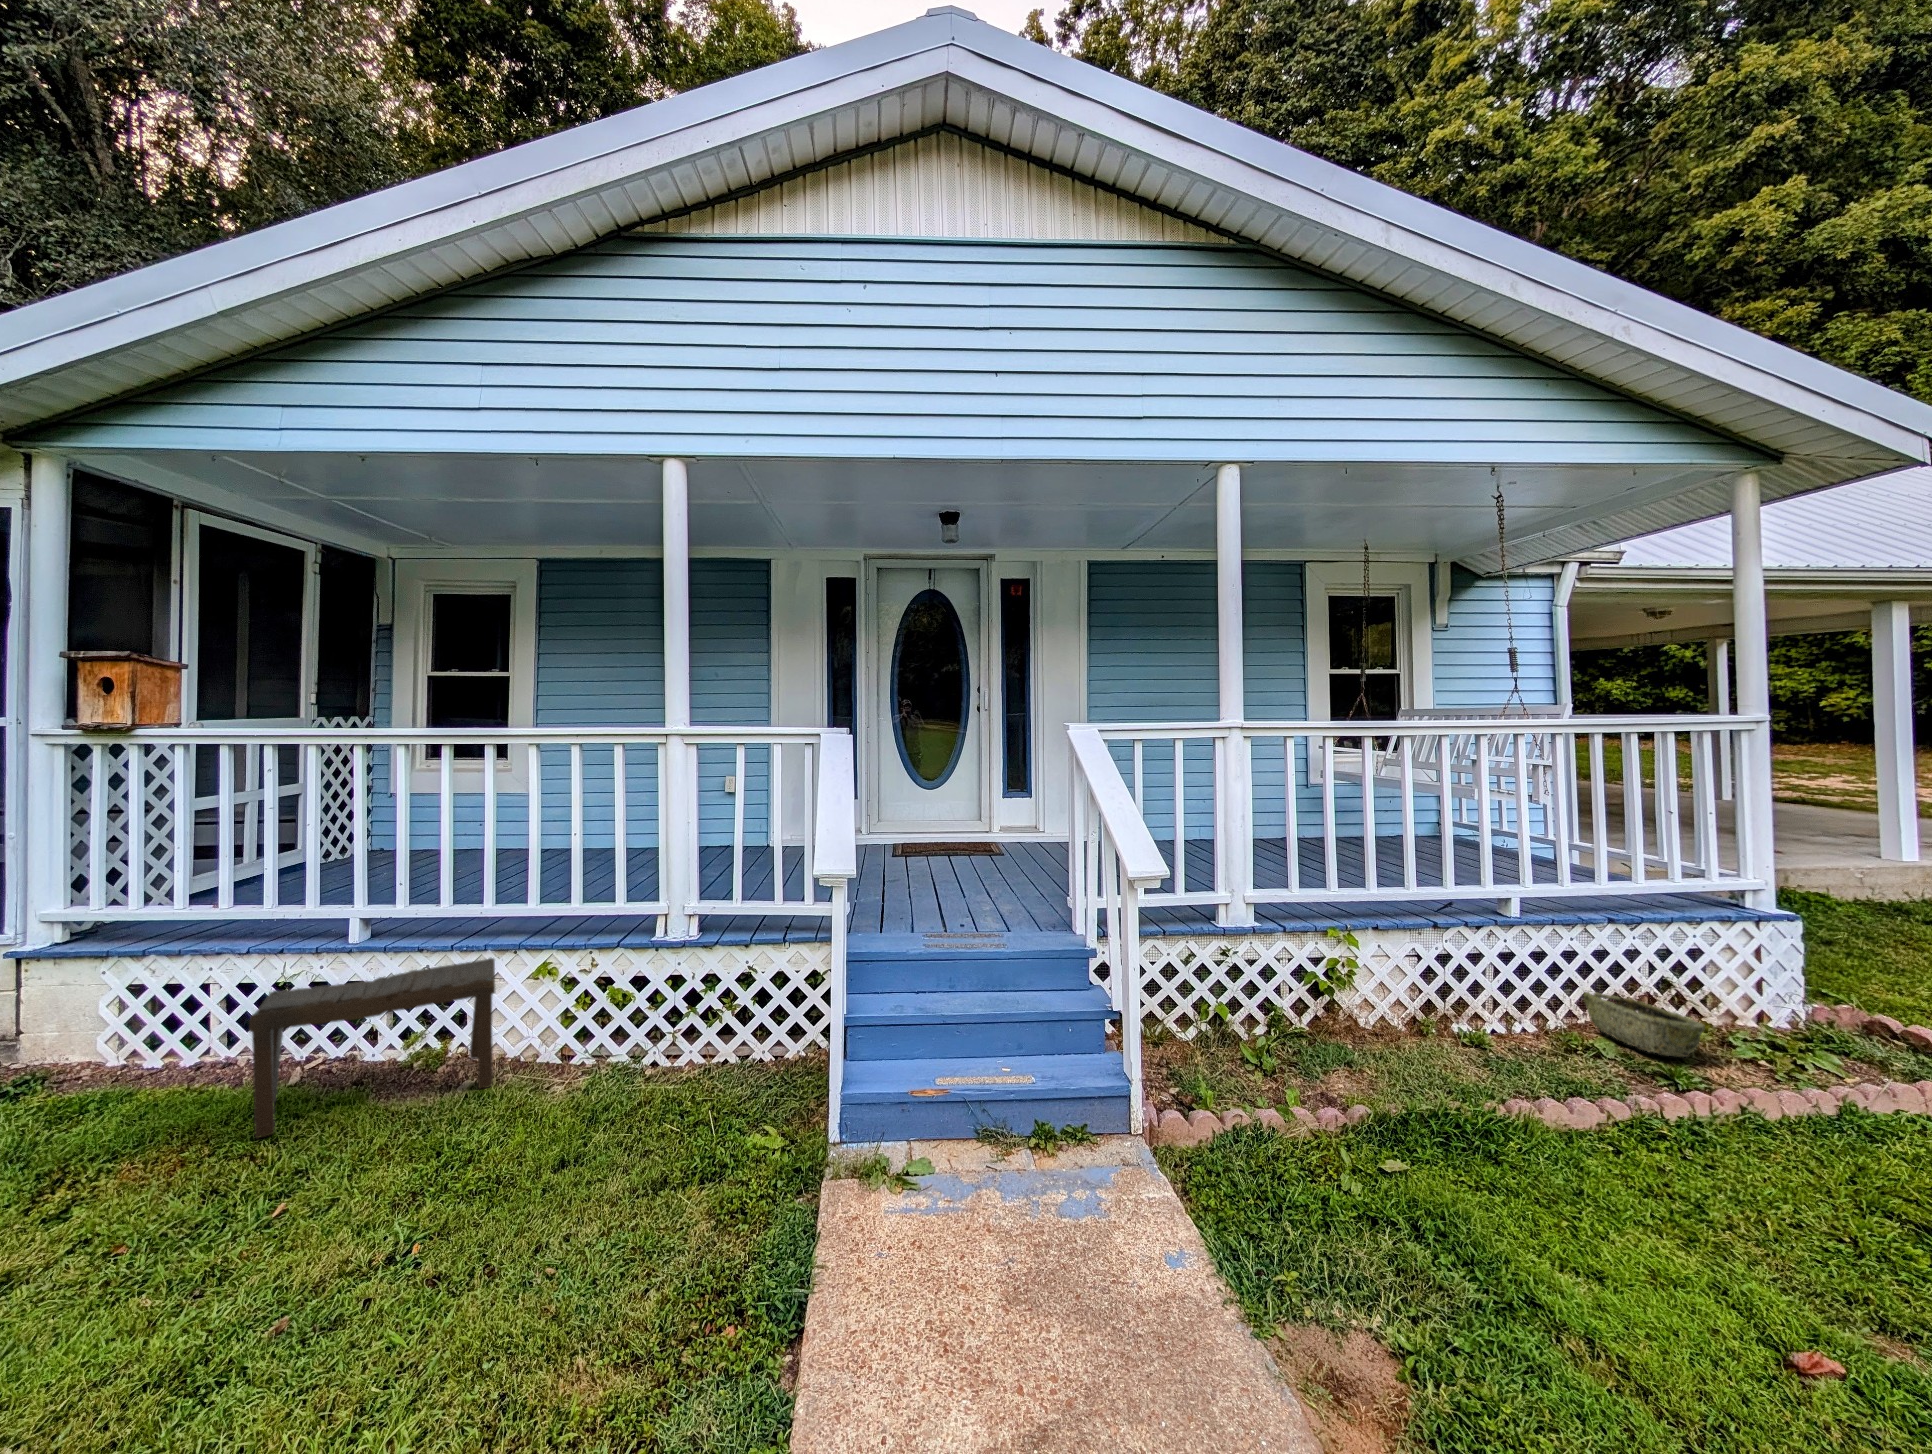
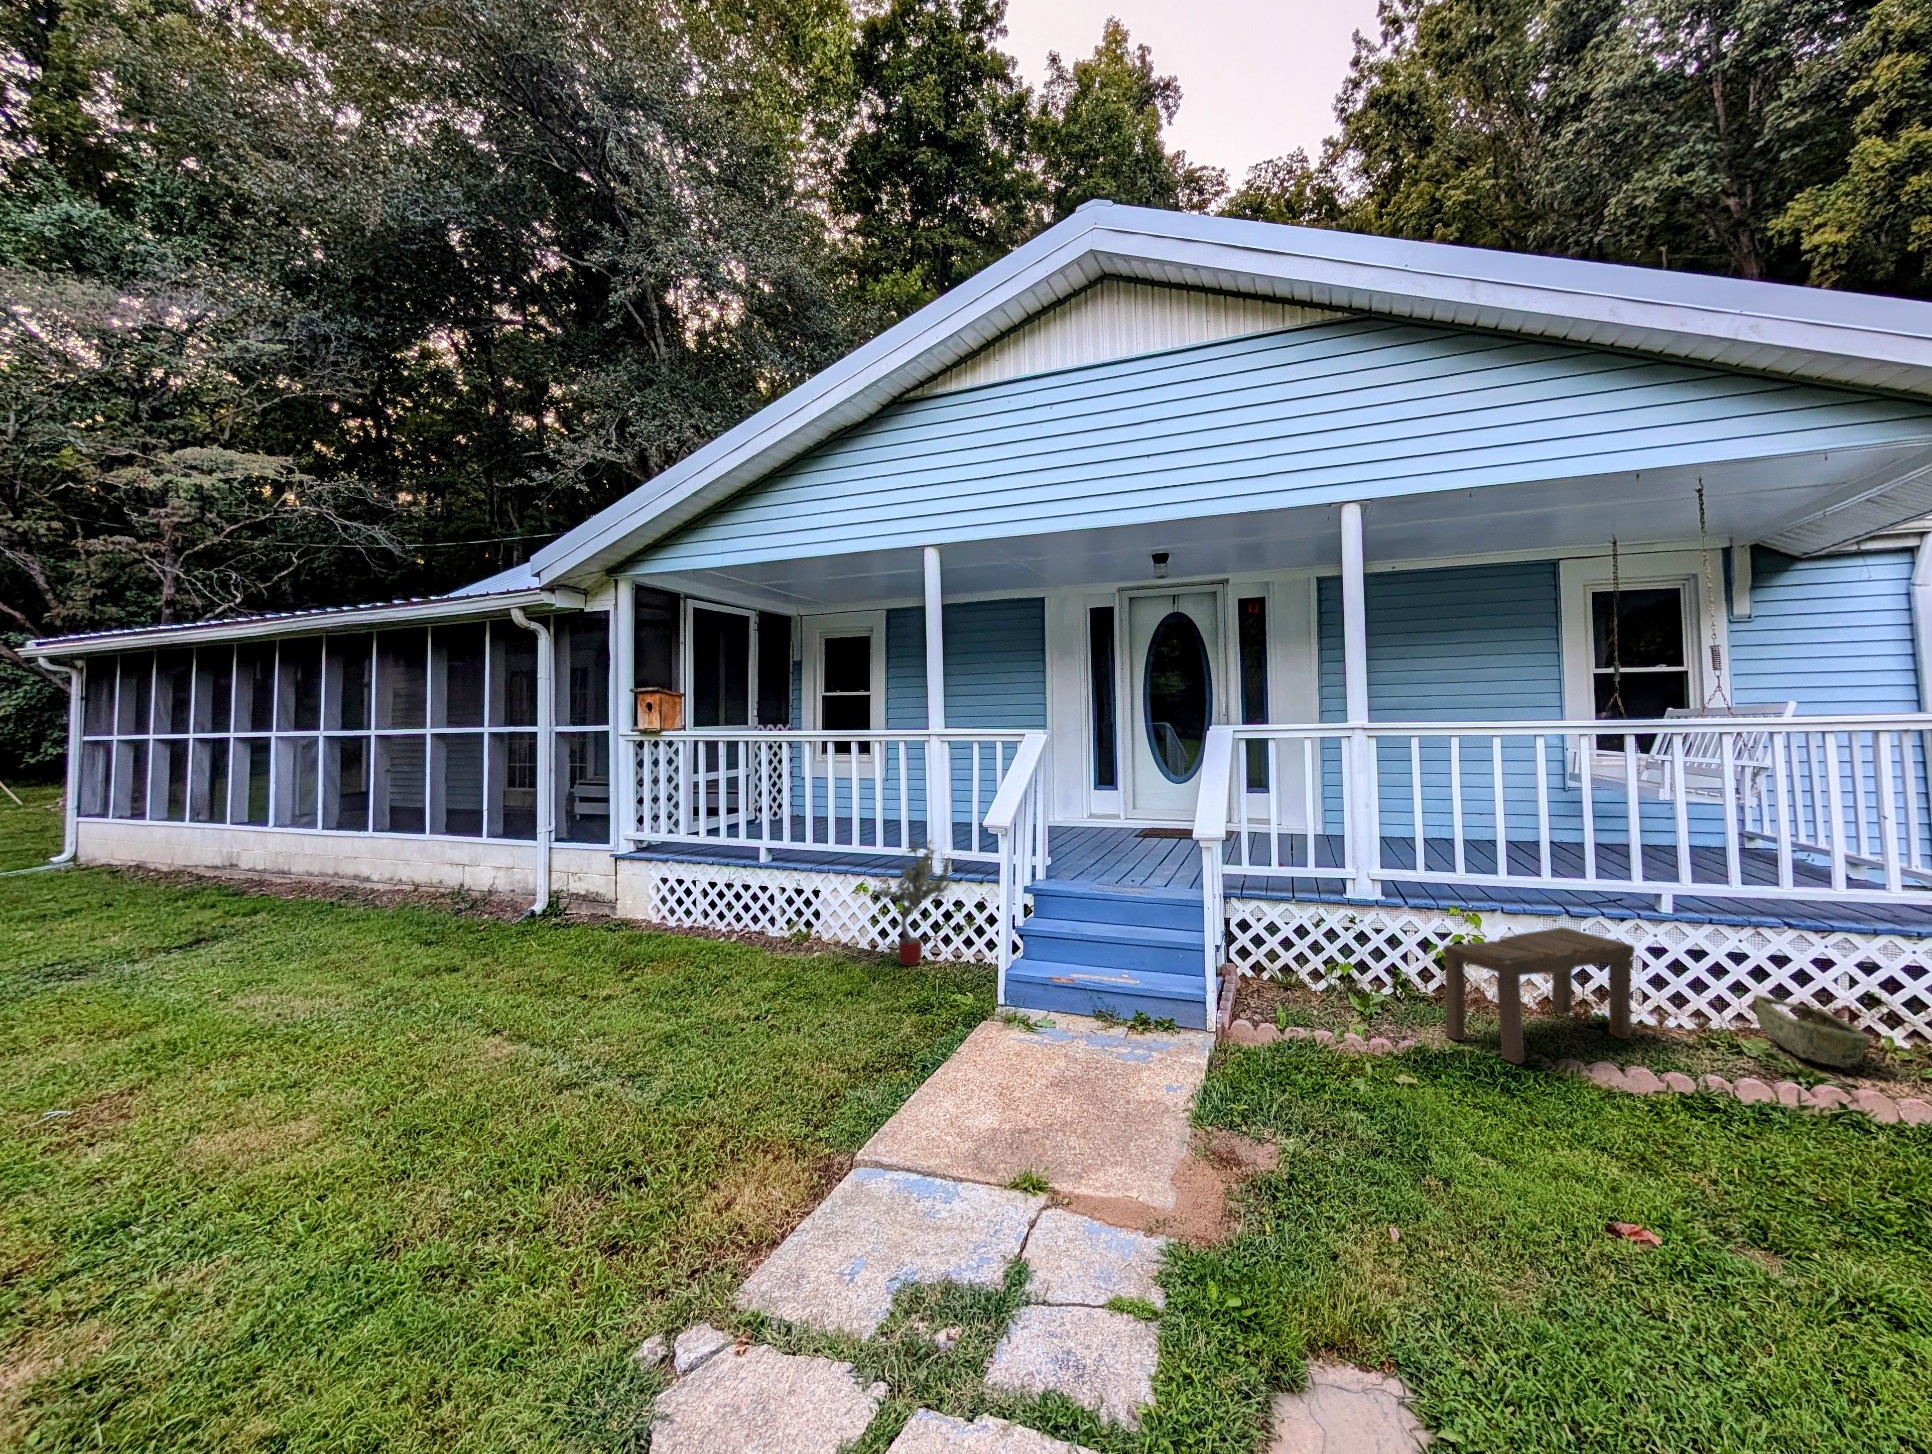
potted tree: none [571,890,720,1087] -> present [872,840,951,966]
bench: present [249,958,495,1138] -> present [1443,927,1635,1064]

